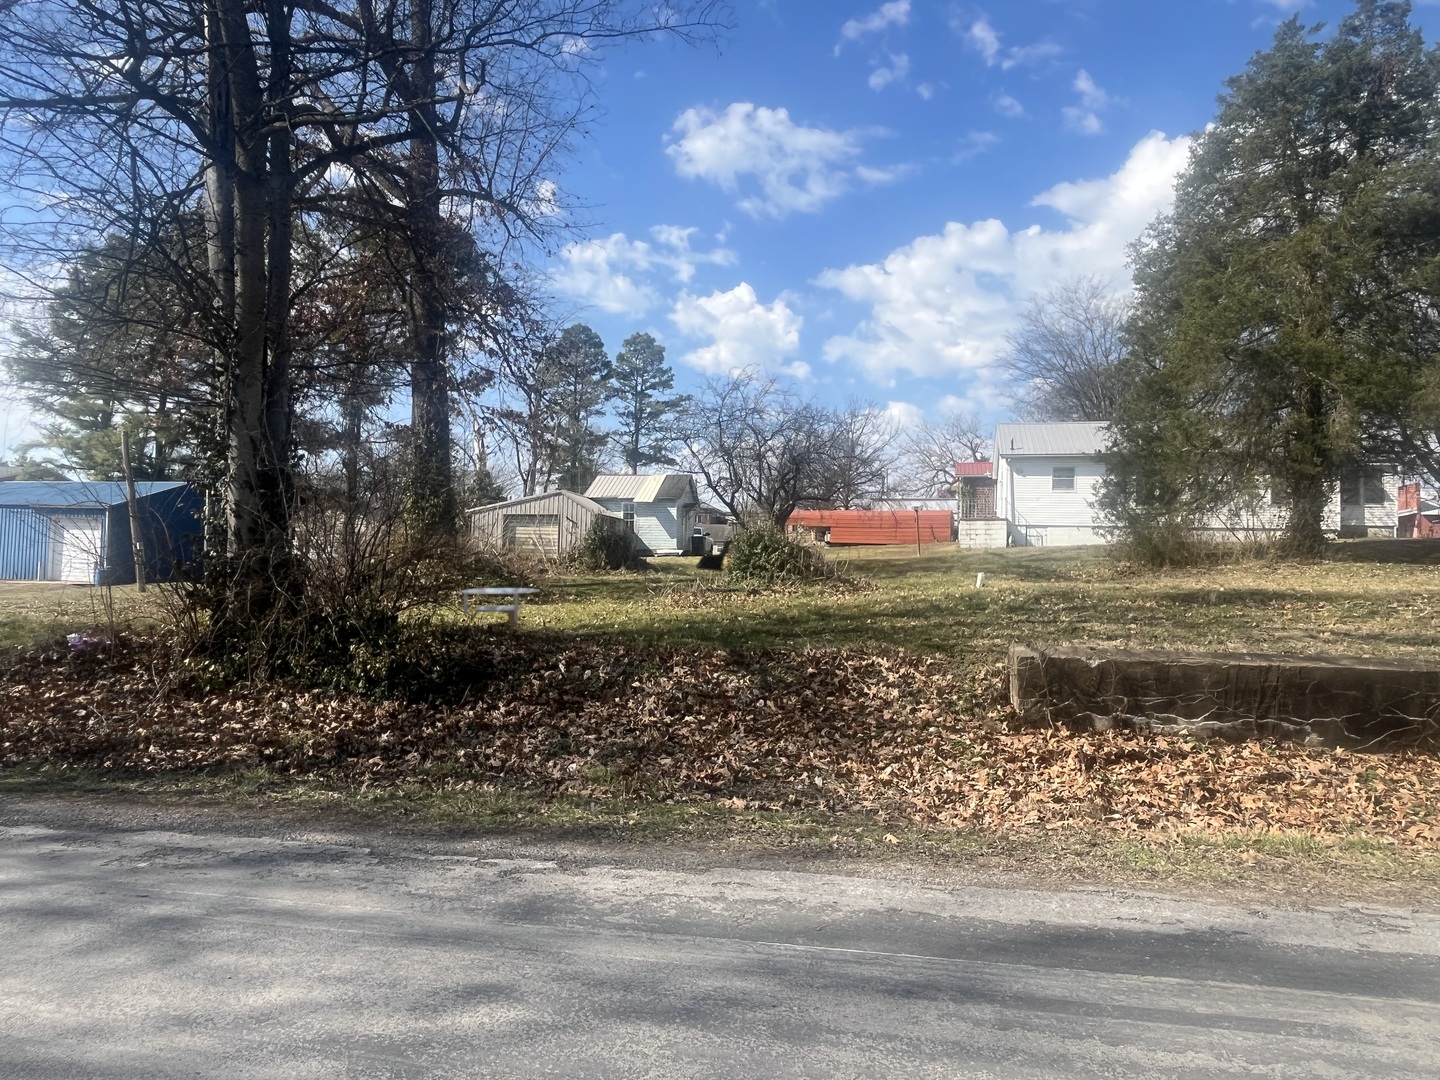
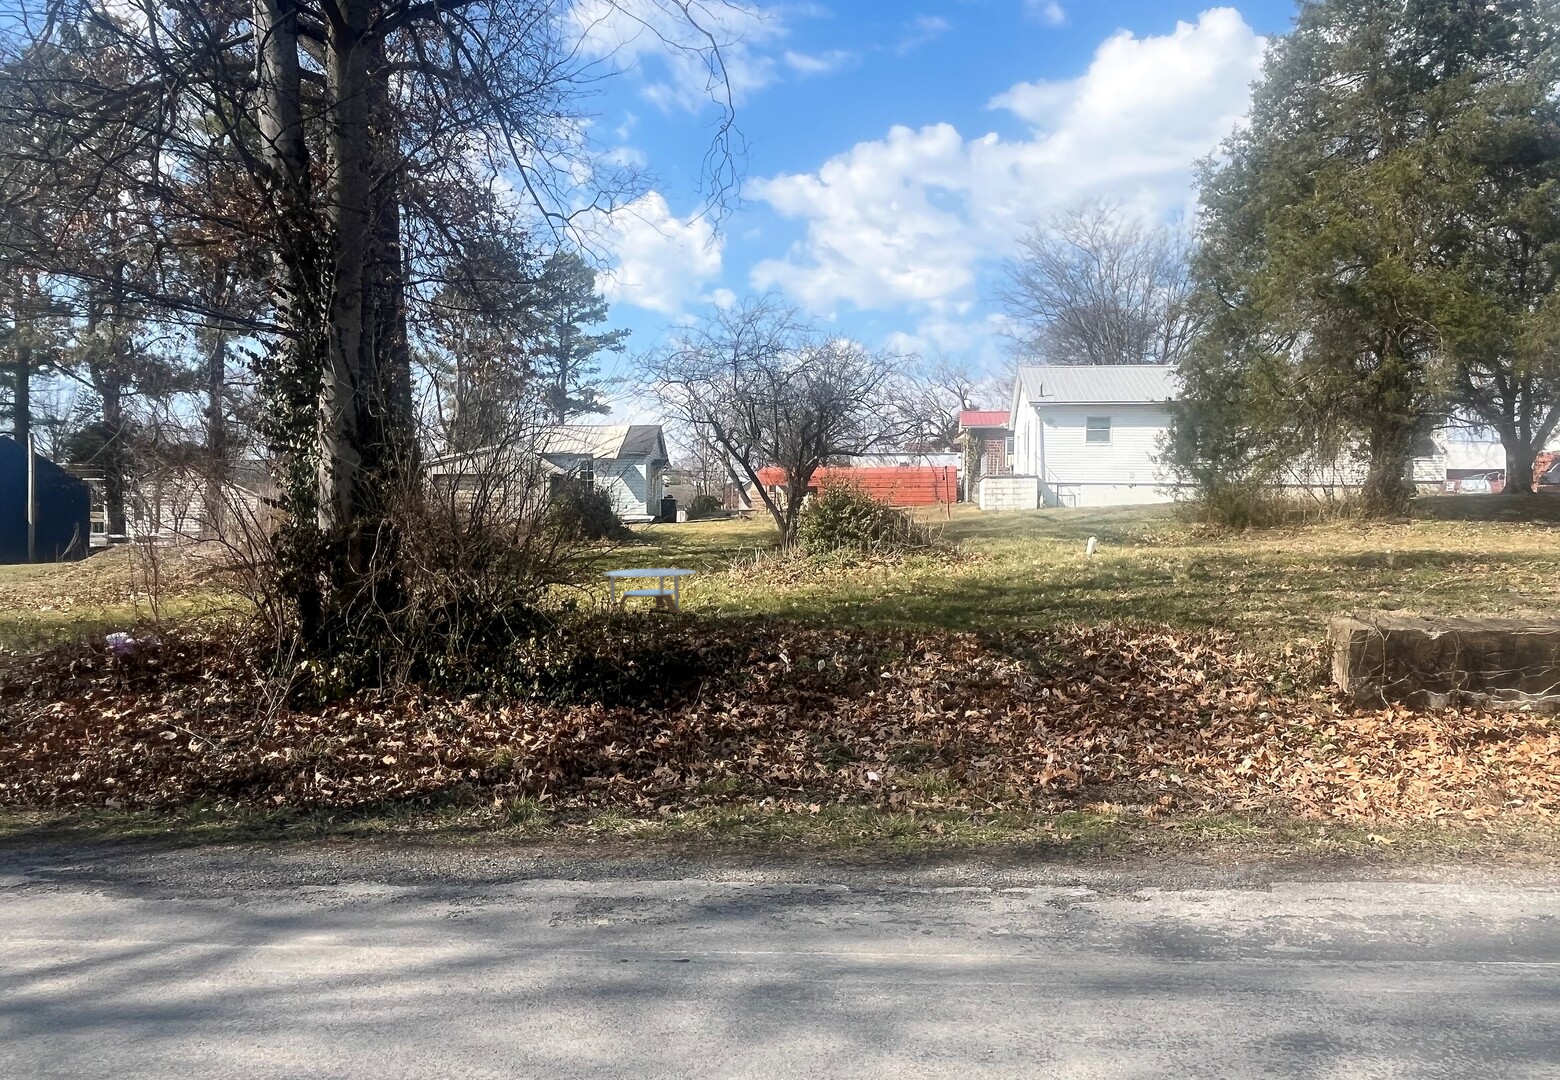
chair: present [696,540,732,591] -> none [793,507,840,568]

